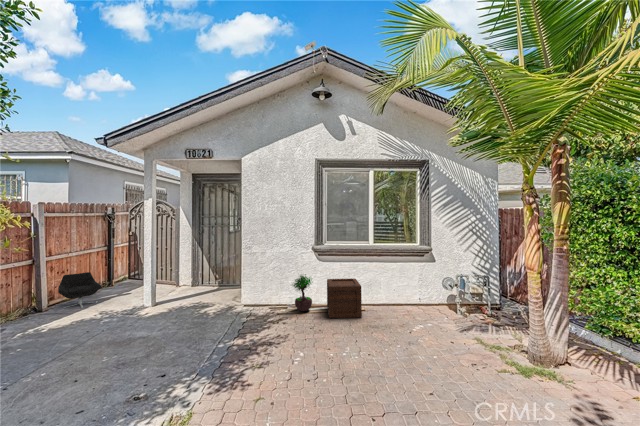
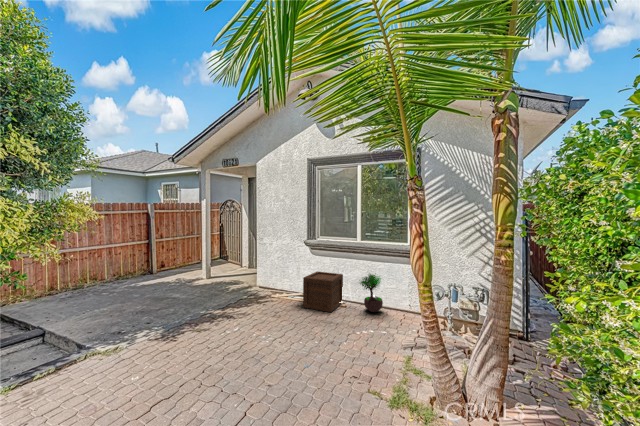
lounge chair: present [58,272,102,308] -> none [161,250,188,273]
potted tree: present [293,274,312,311] -> present [360,274,383,312]

